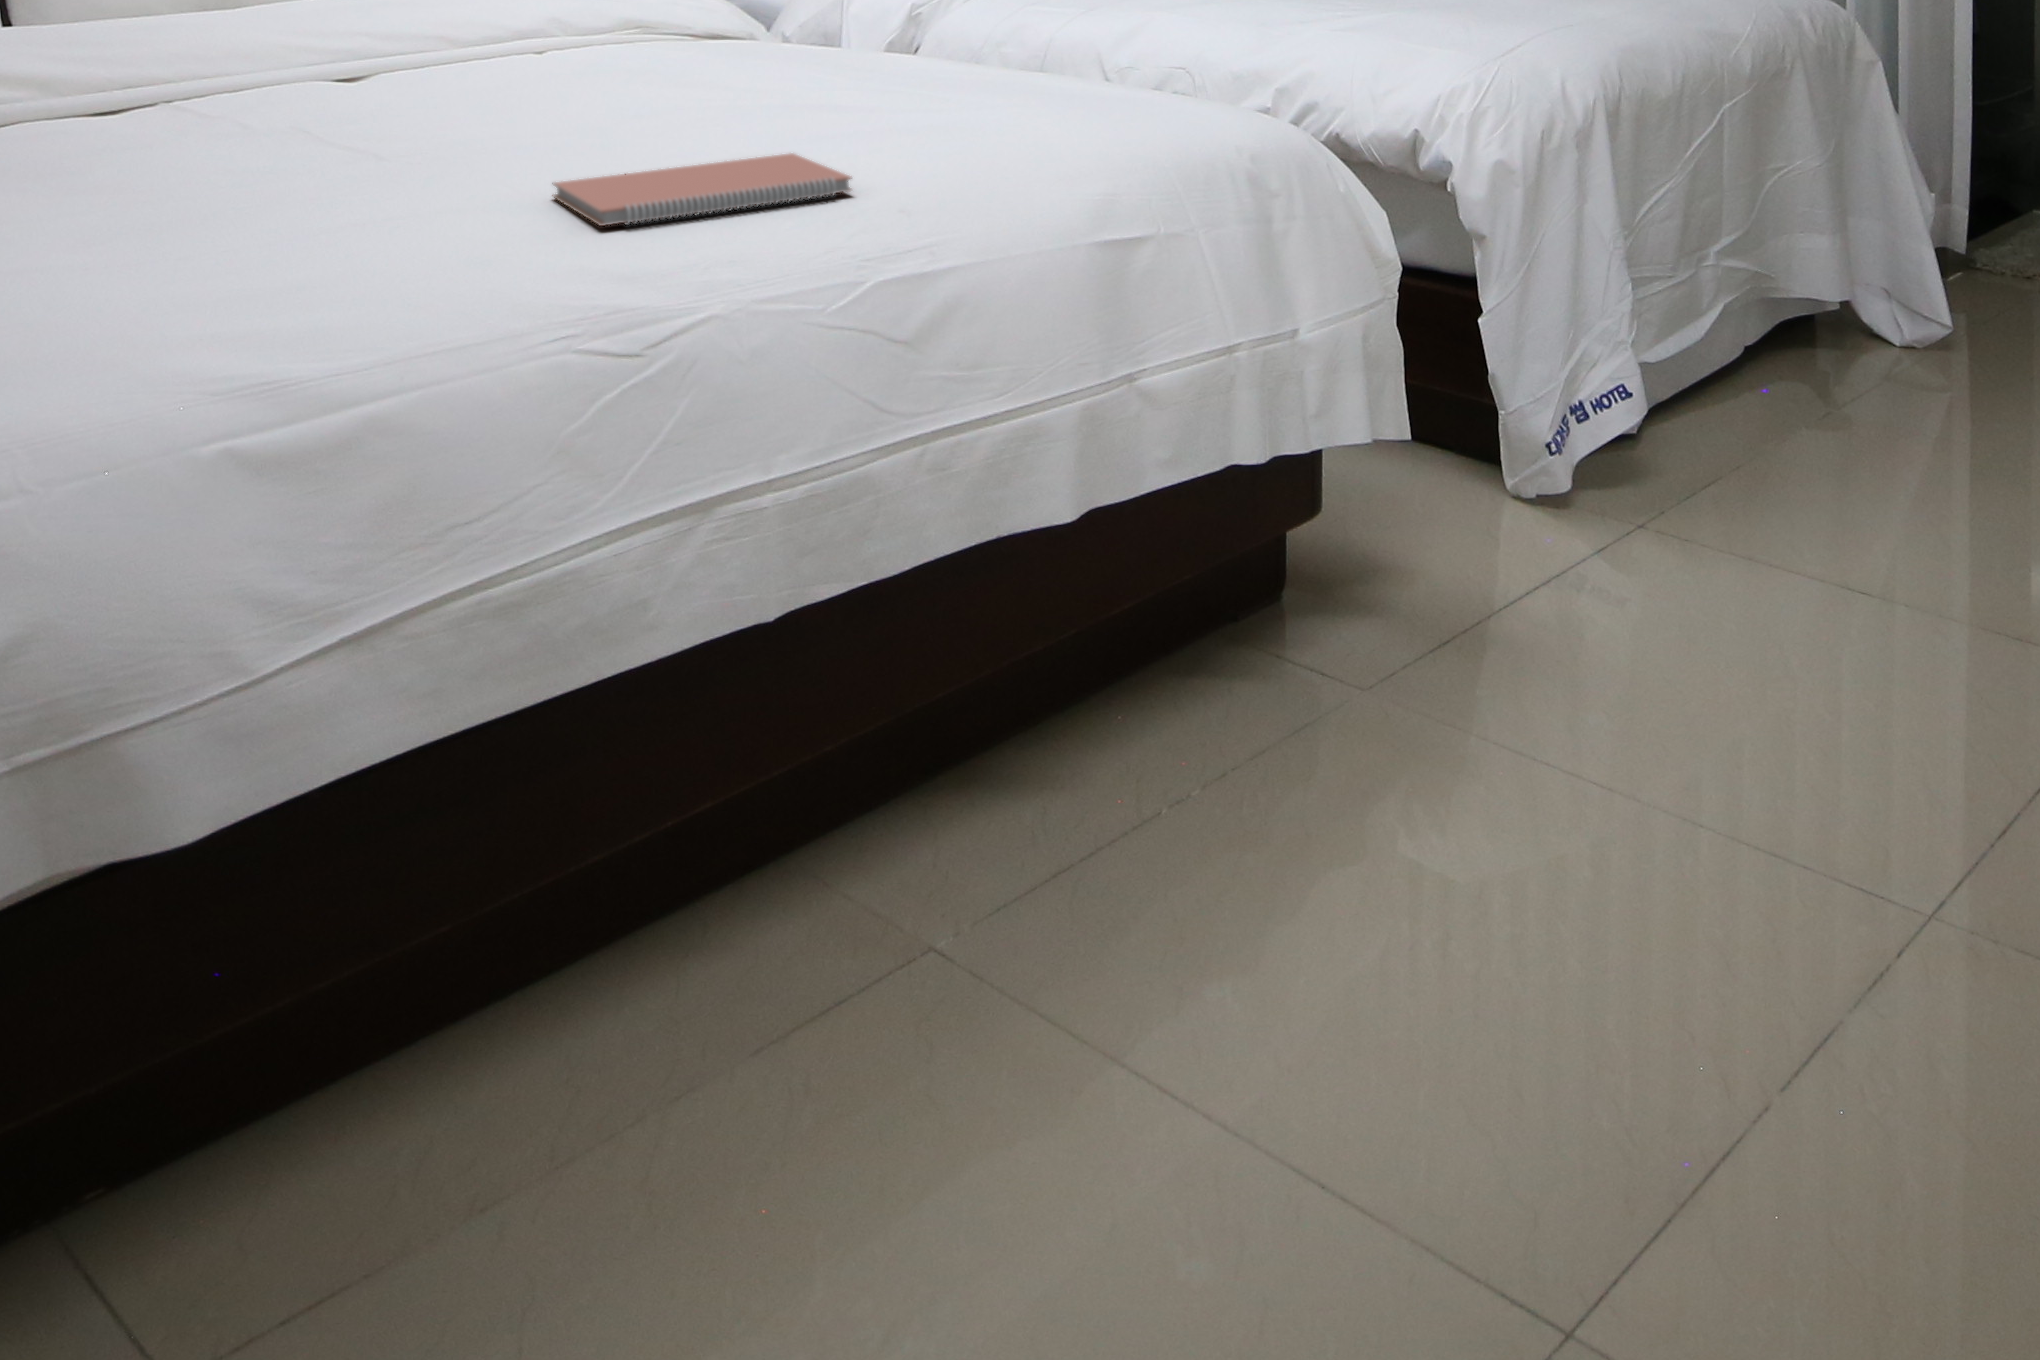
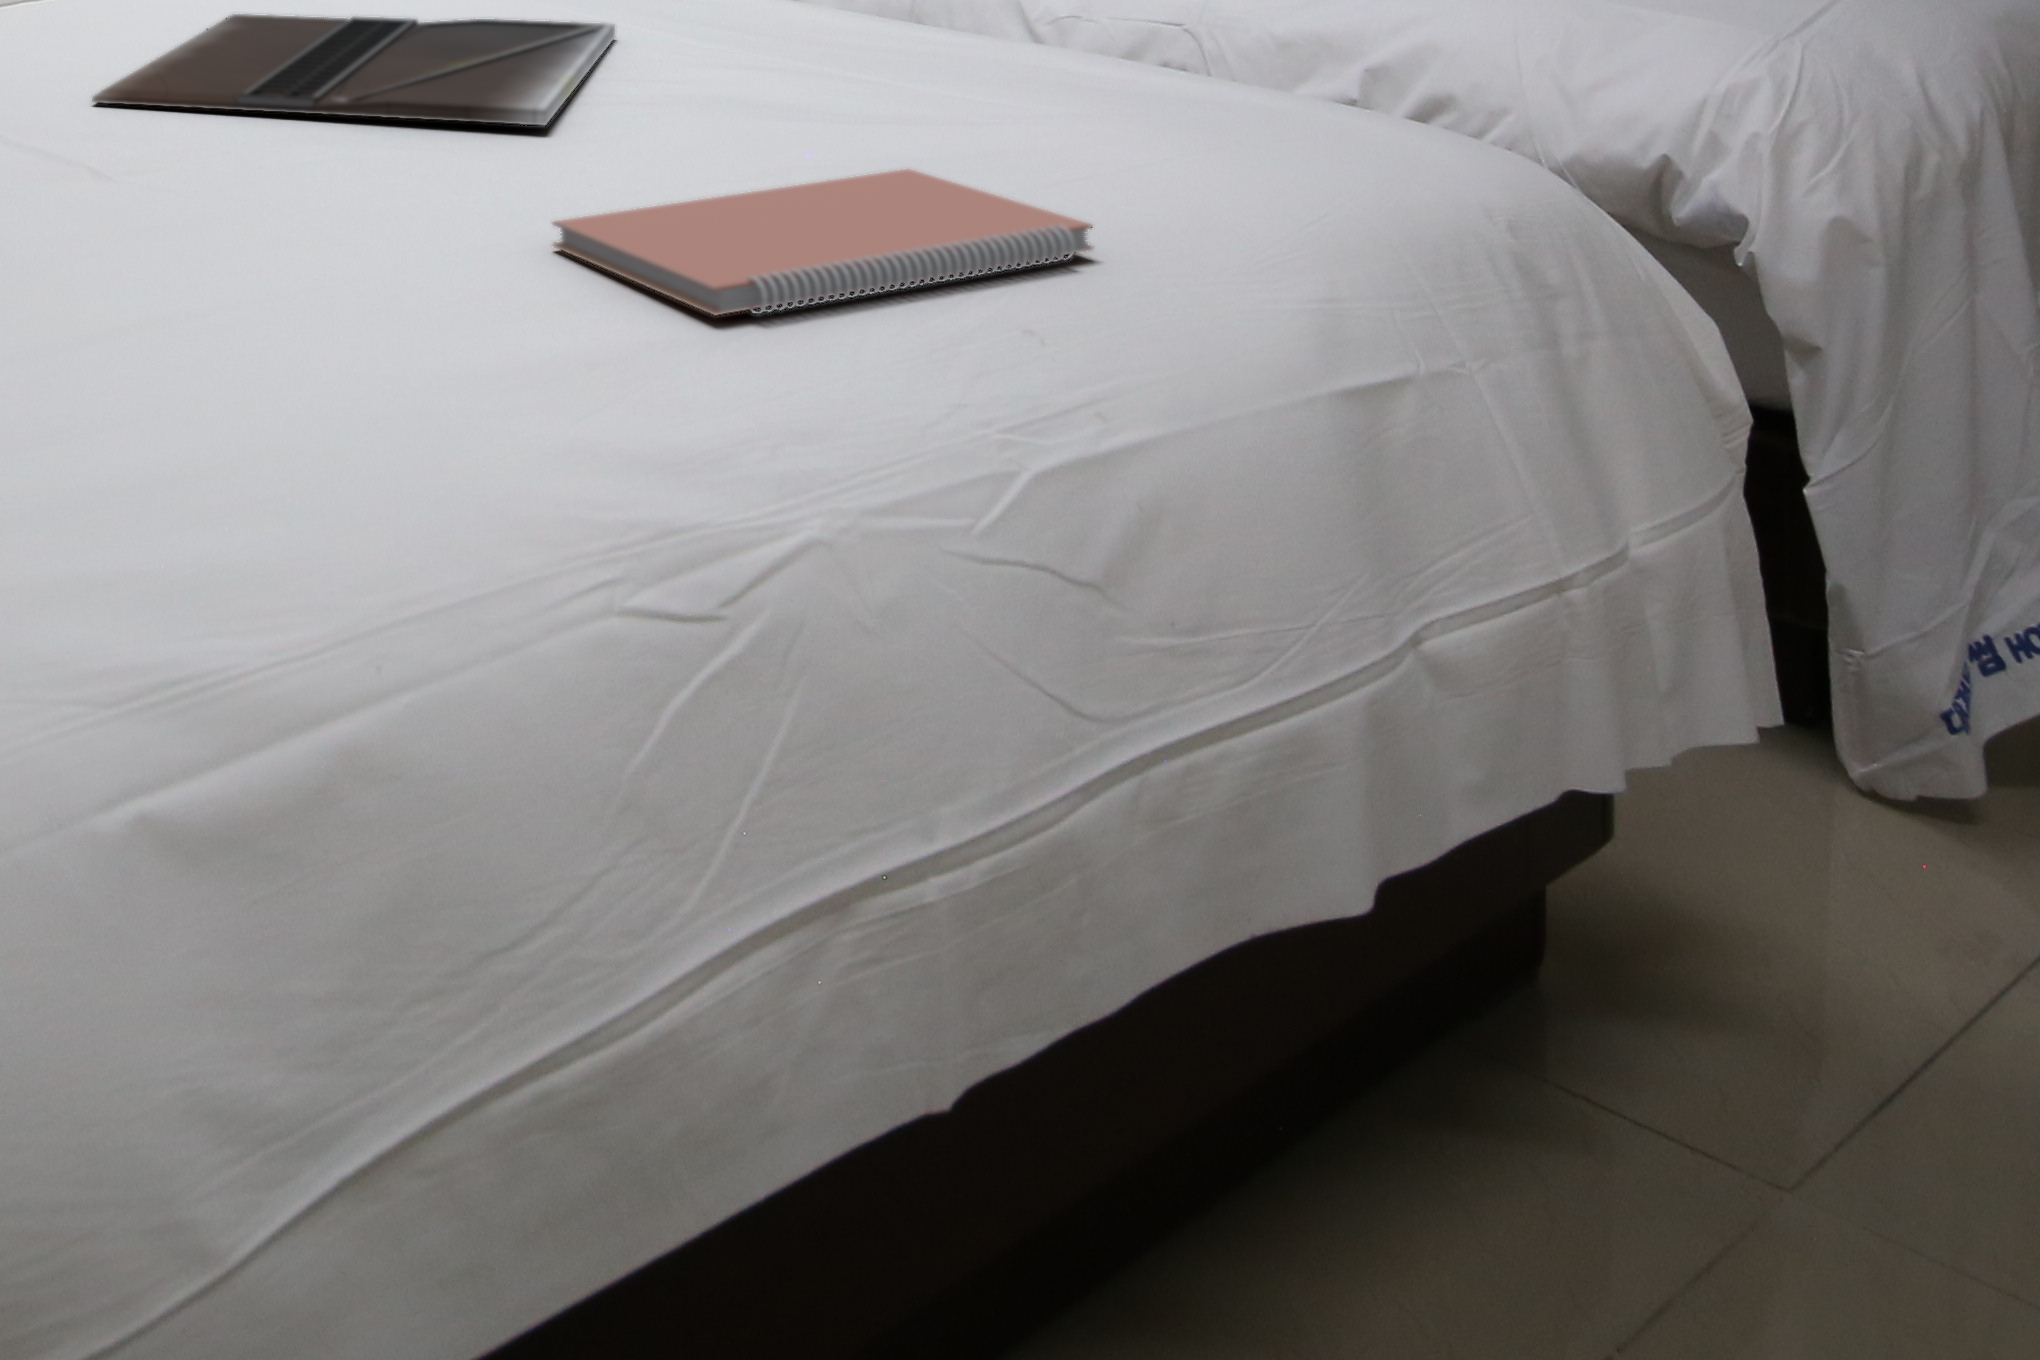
laptop: none [352,78,725,136] -> present [92,14,615,125]

